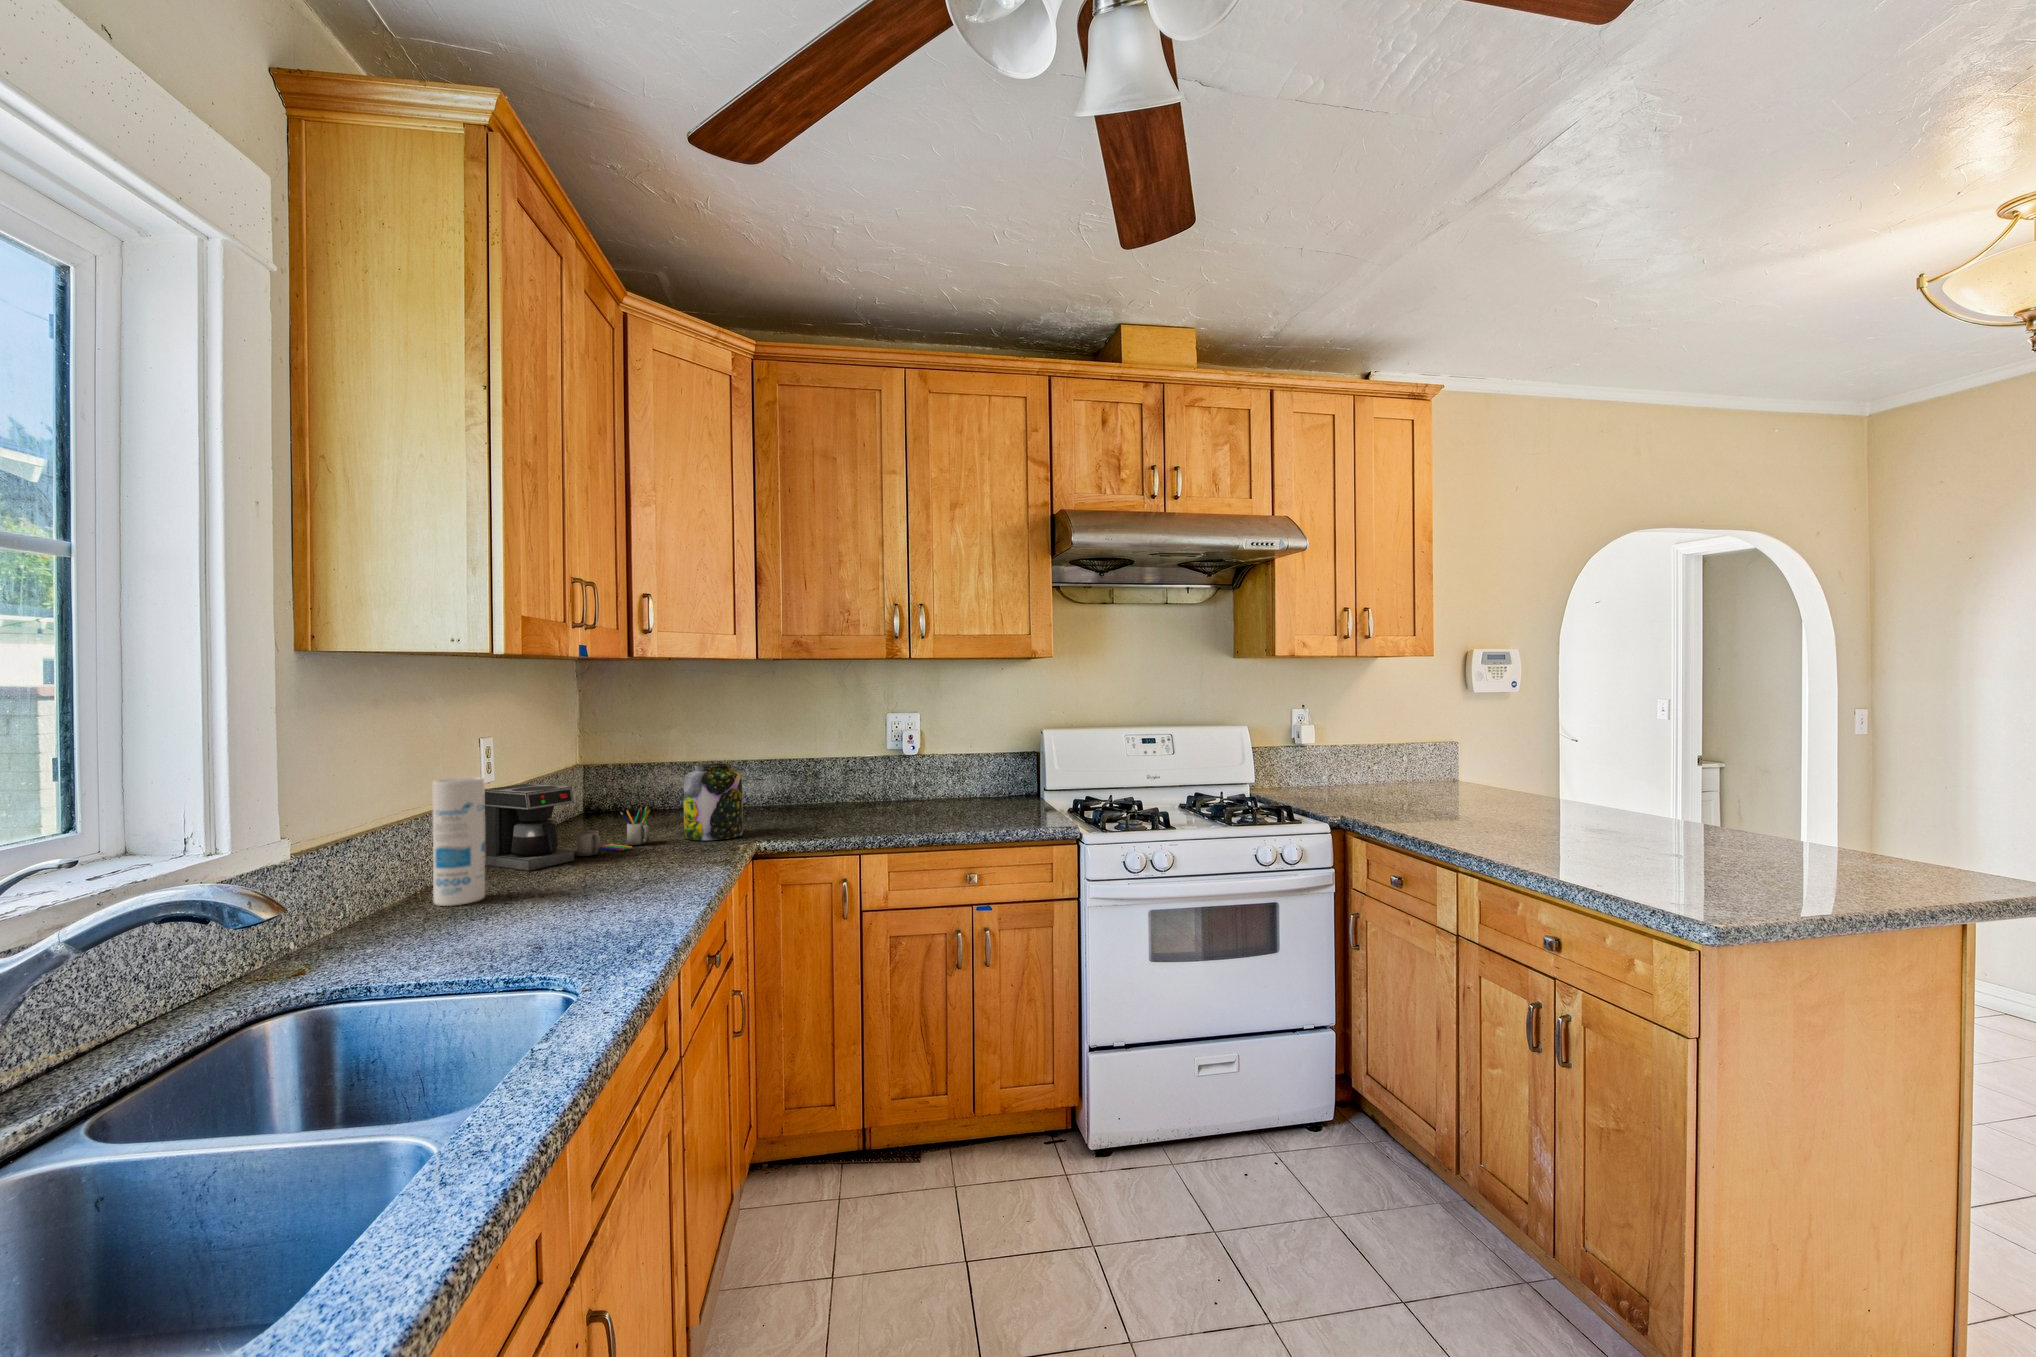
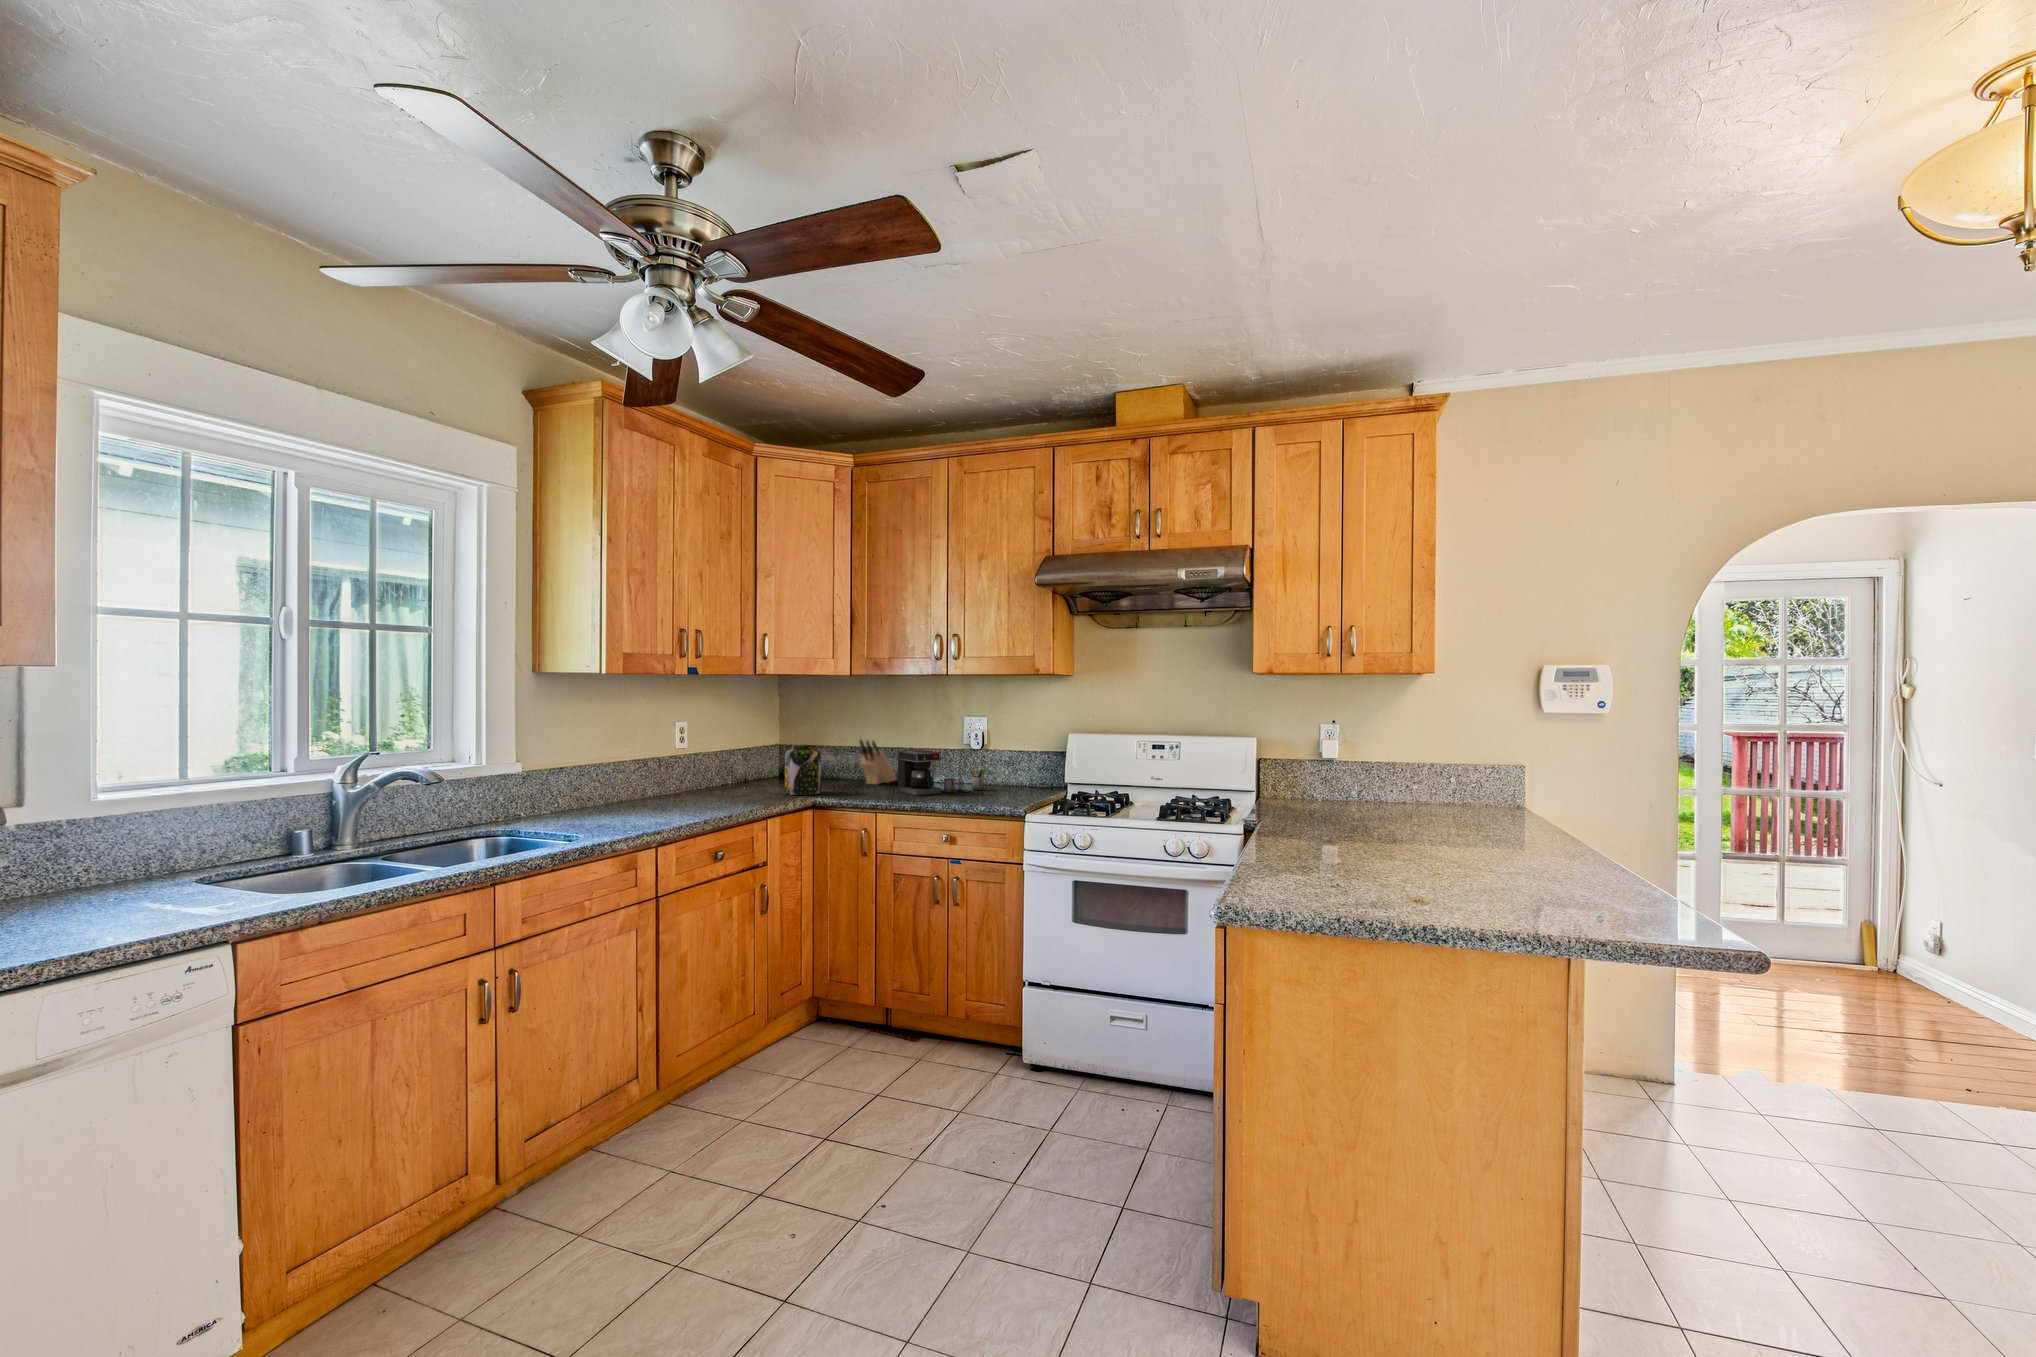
knife block: none [757,751,787,814] -> present [860,740,897,784]
canister: present [433,777,485,906] -> none [606,742,632,810]
coffee maker: present [484,784,650,871] -> present [898,749,986,796]

